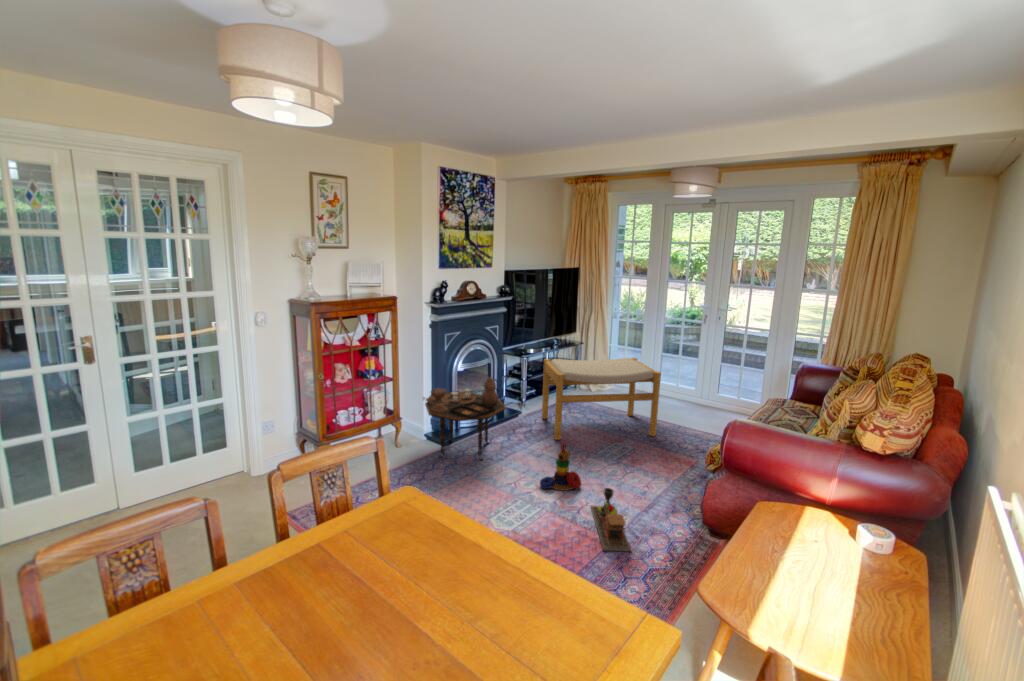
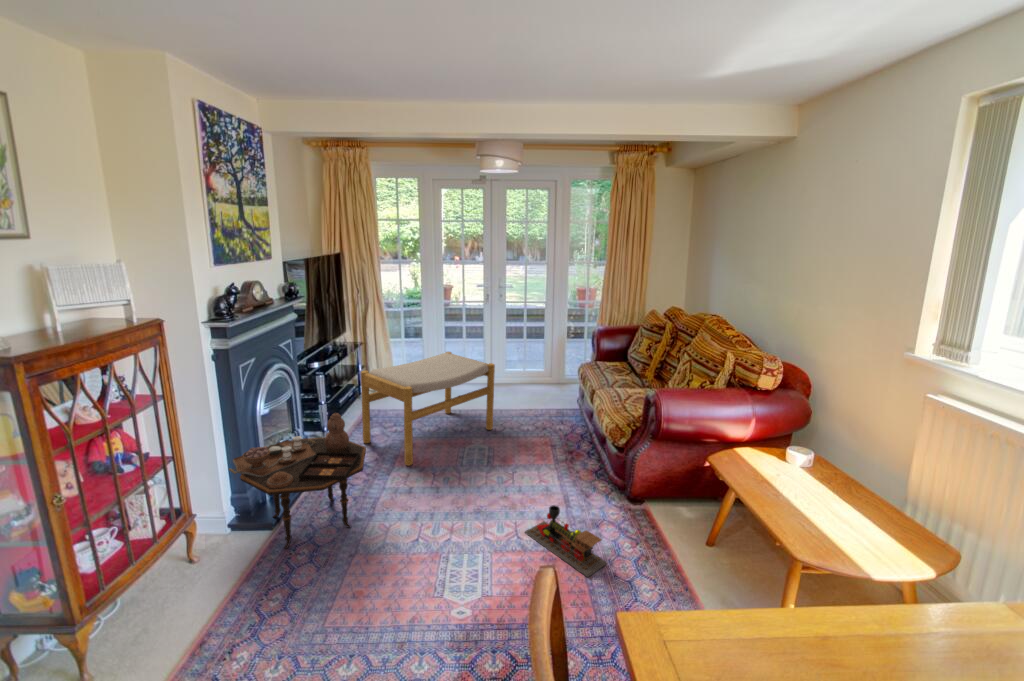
stacking toy: present [540,442,581,491] -> none [451,470,495,533]

